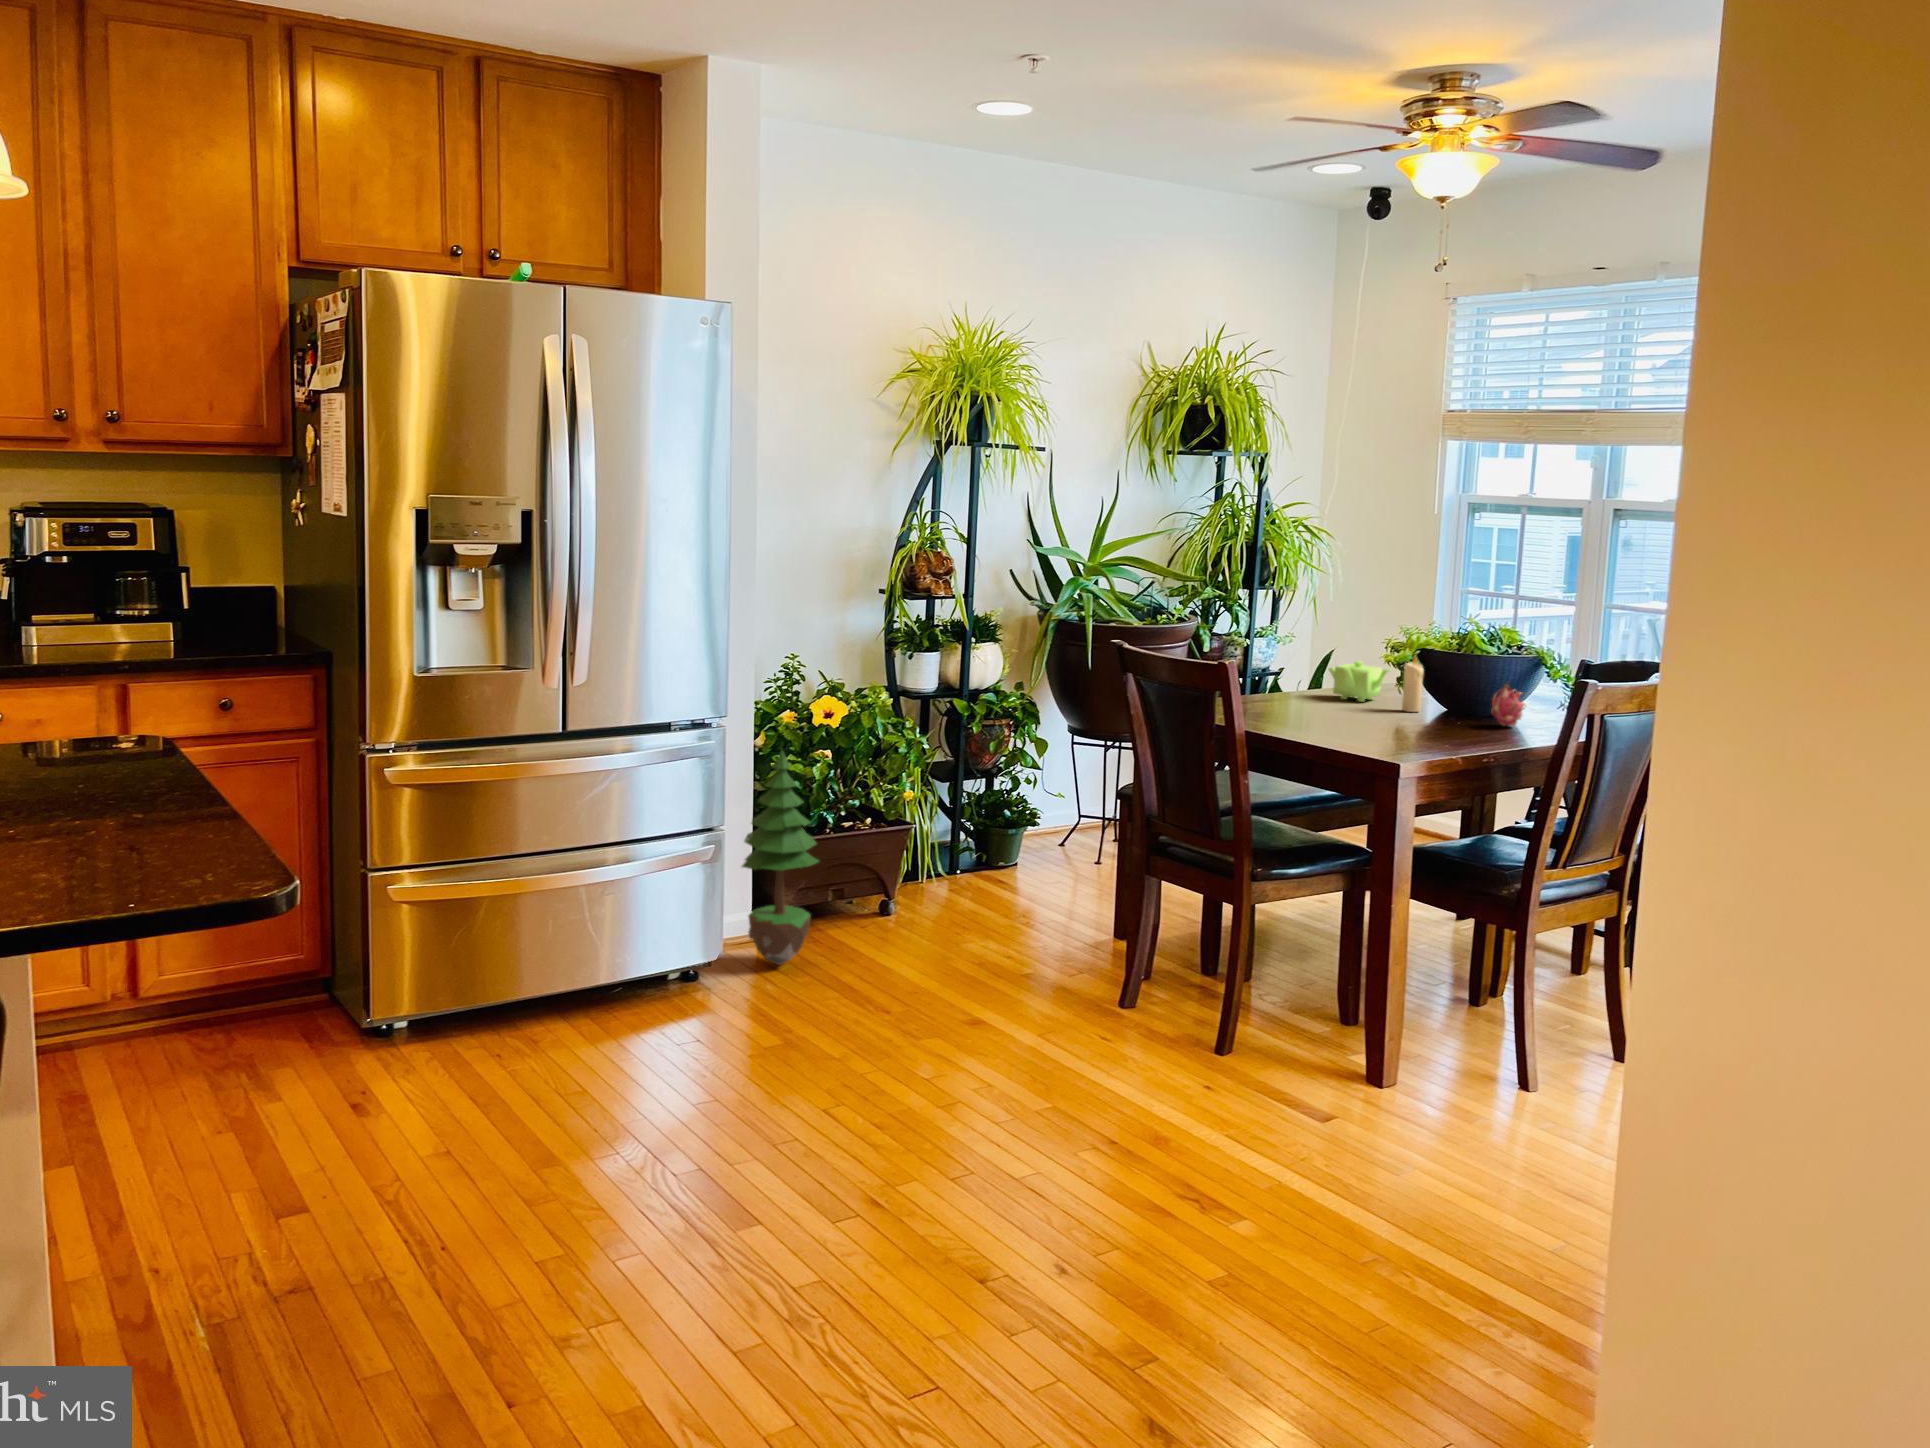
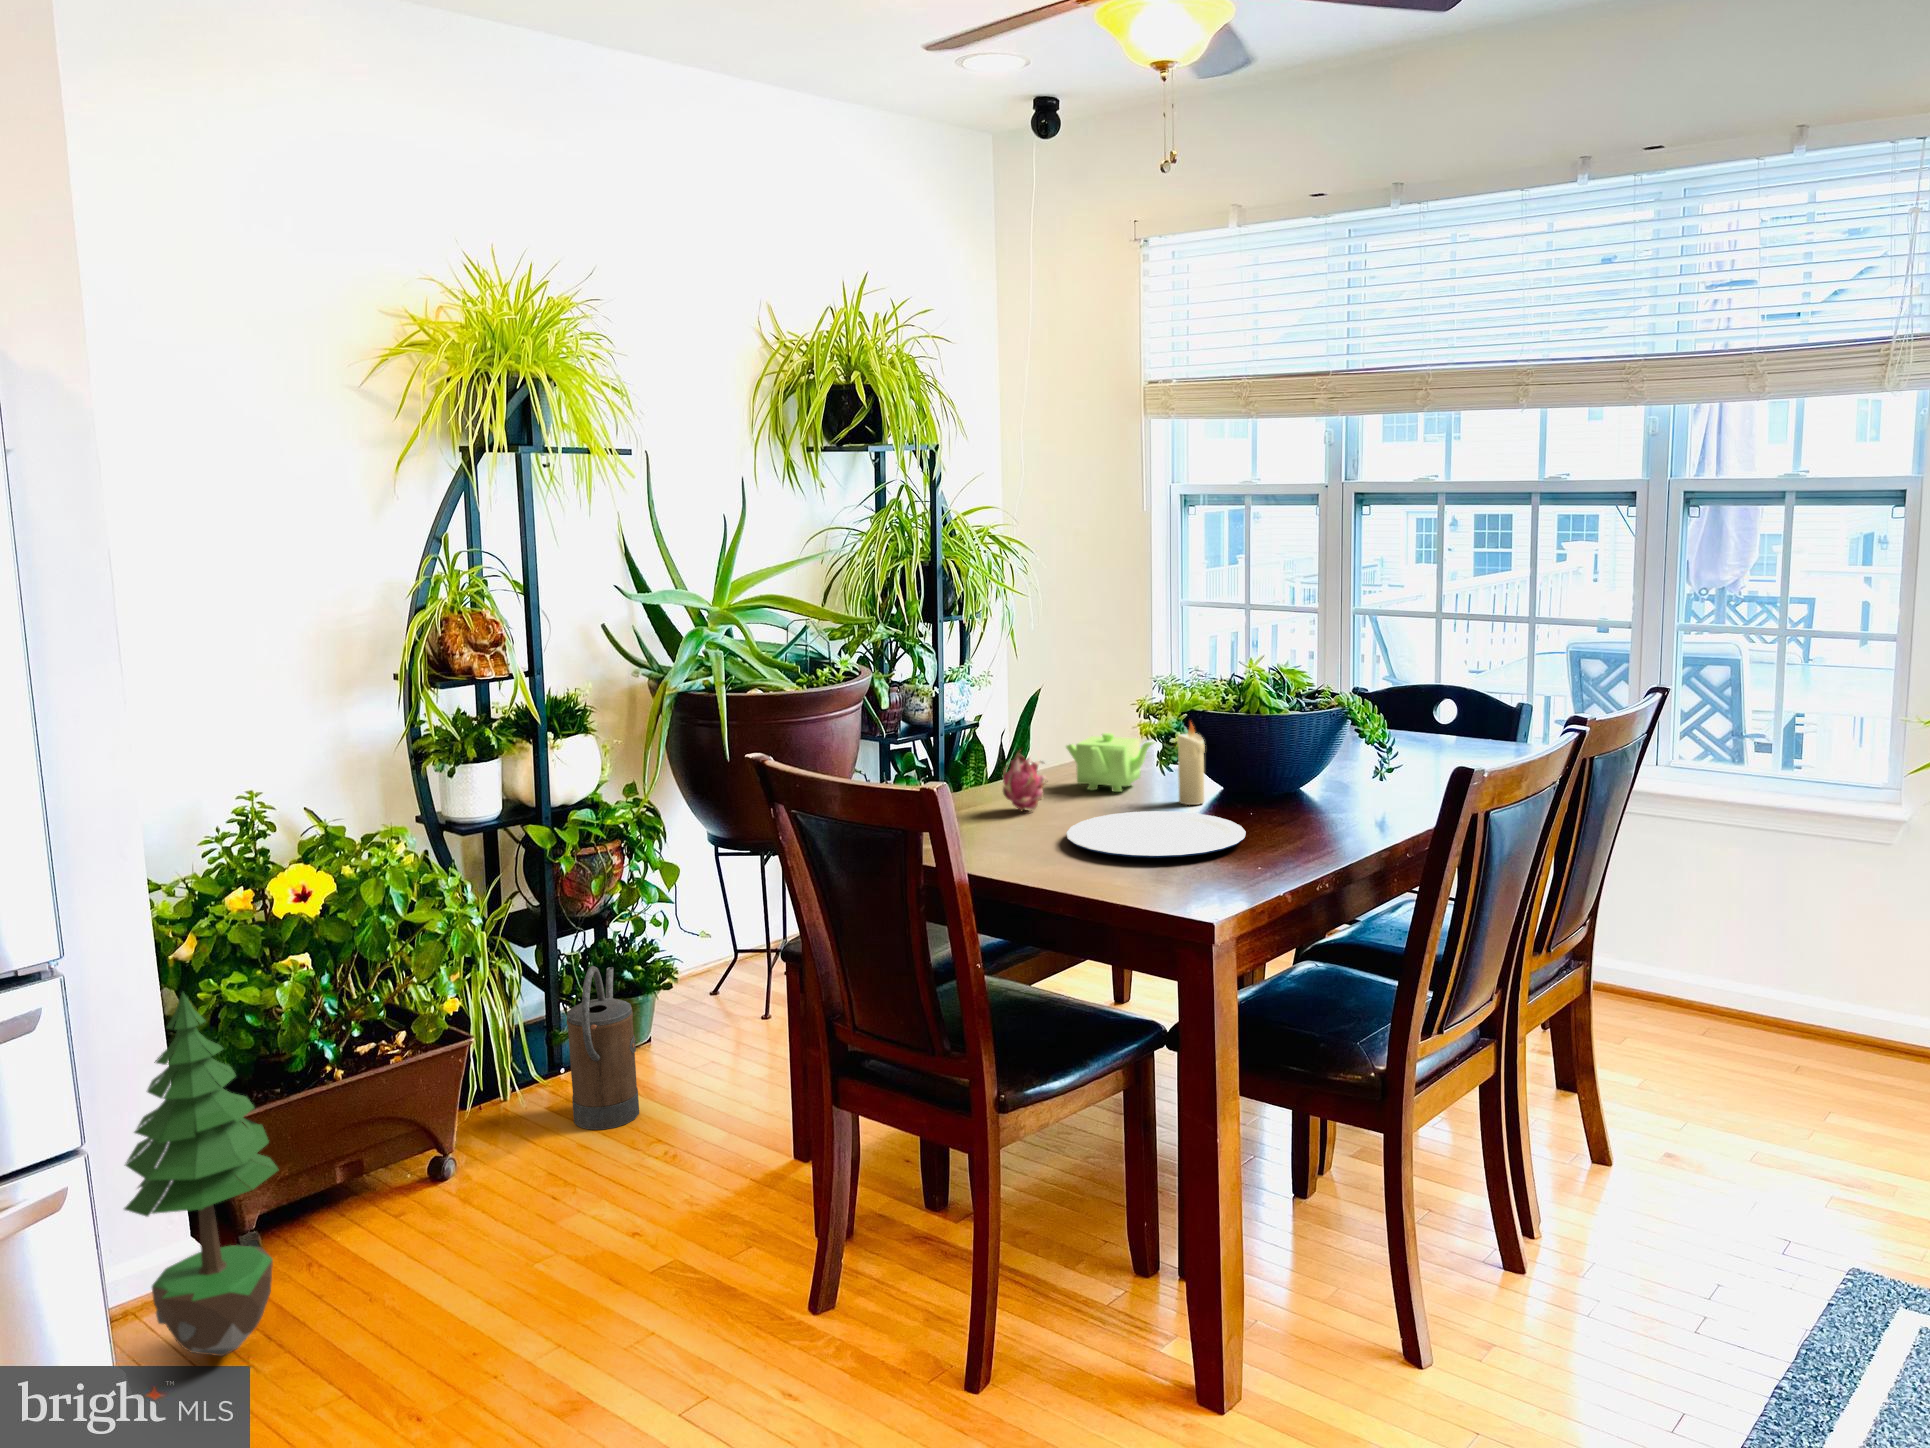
fruit: present [1491,683,1526,726] -> present [1003,752,1047,811]
plate: none [1315,709,1437,732] -> present [1066,811,1246,857]
watering can: none [969,792,1014,902] -> present [567,966,639,1129]

